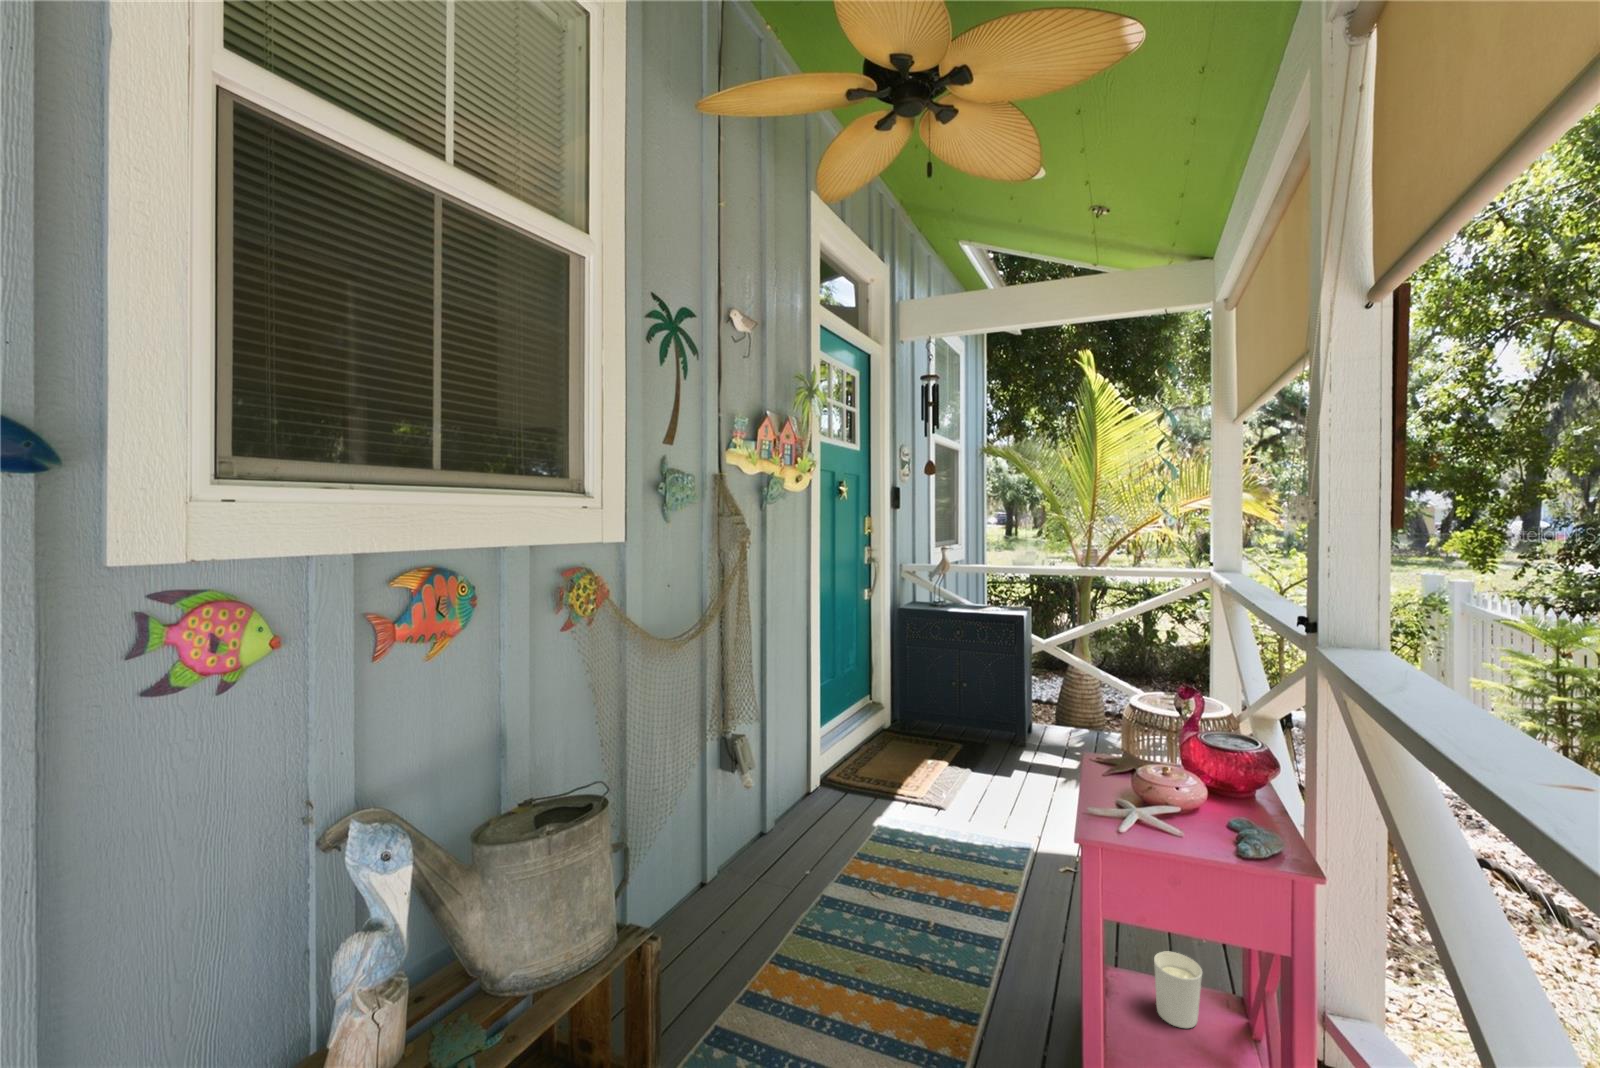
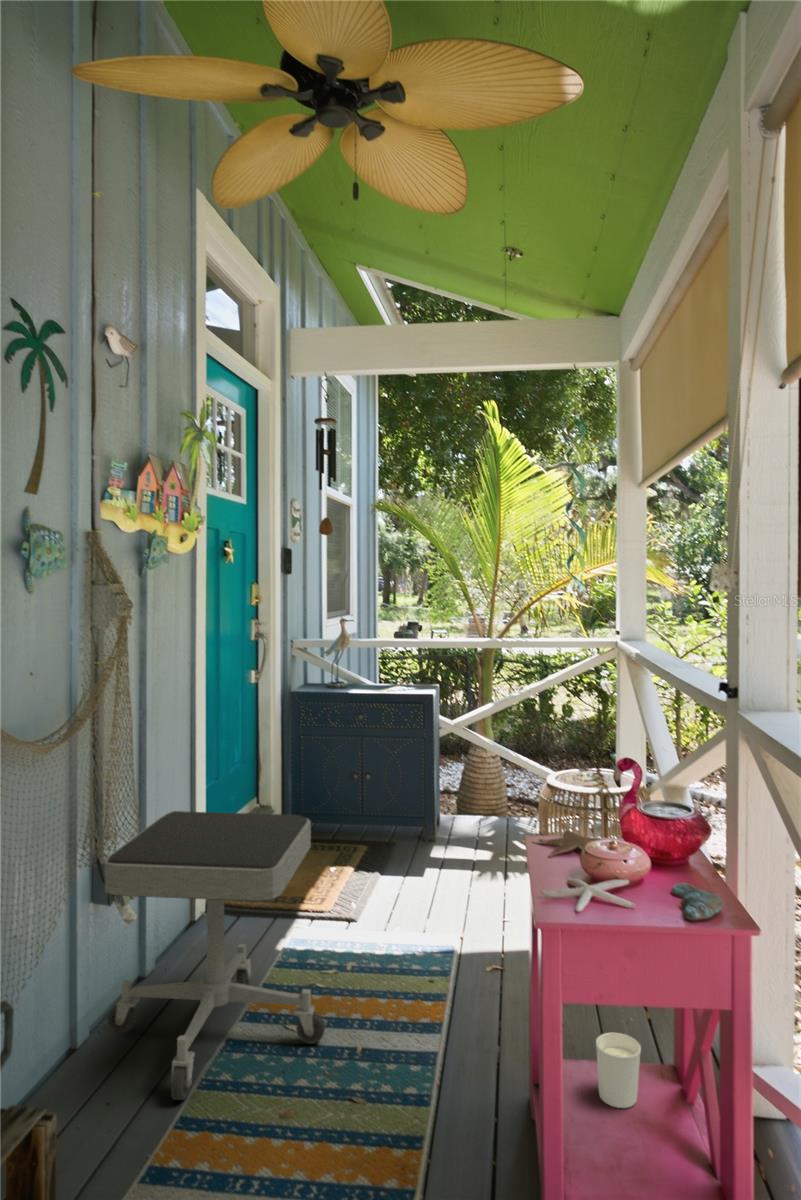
stool: none [724,702,903,939] -> present [105,811,325,1100]

